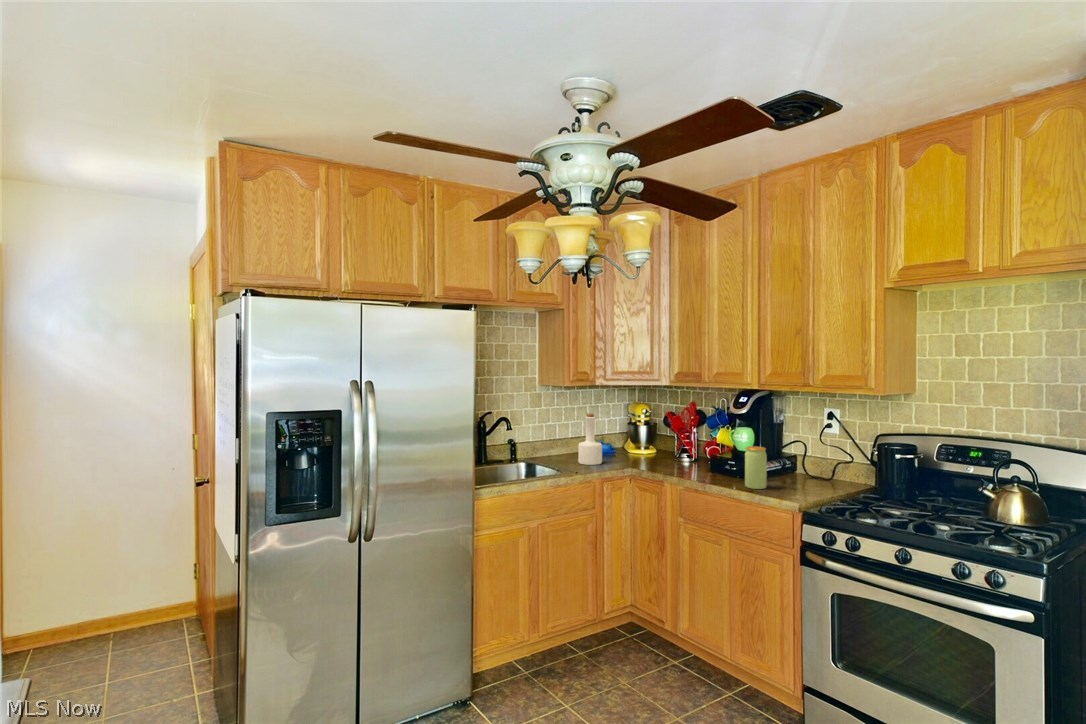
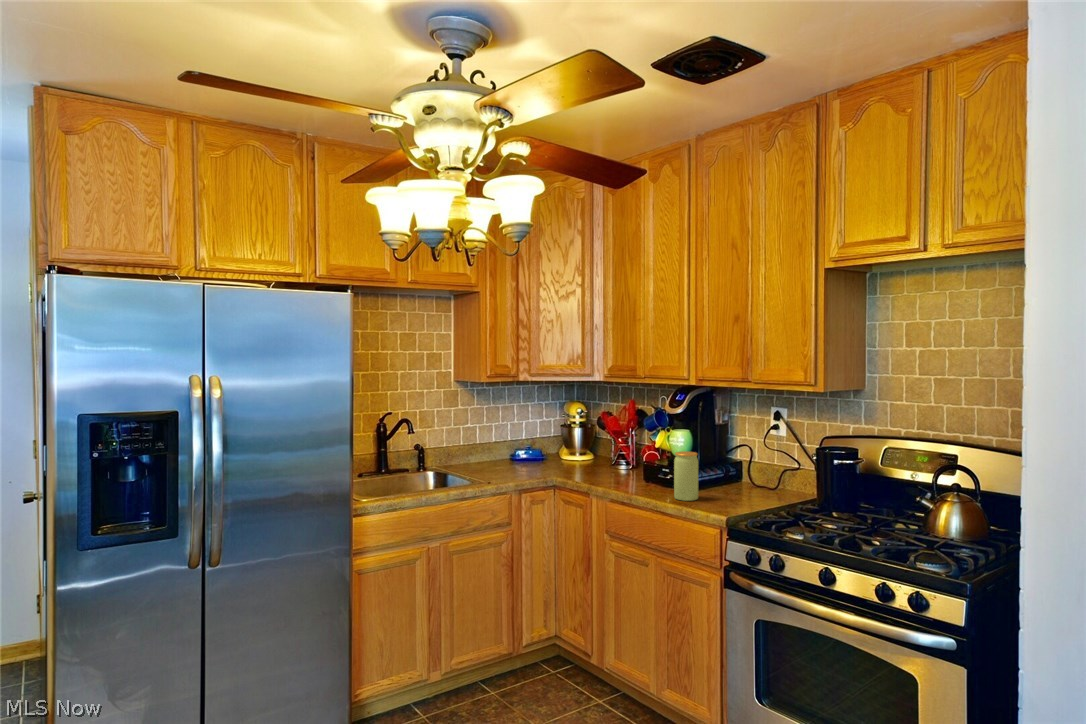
bottle: present [578,413,602,465] -> none [496,414,524,474]

